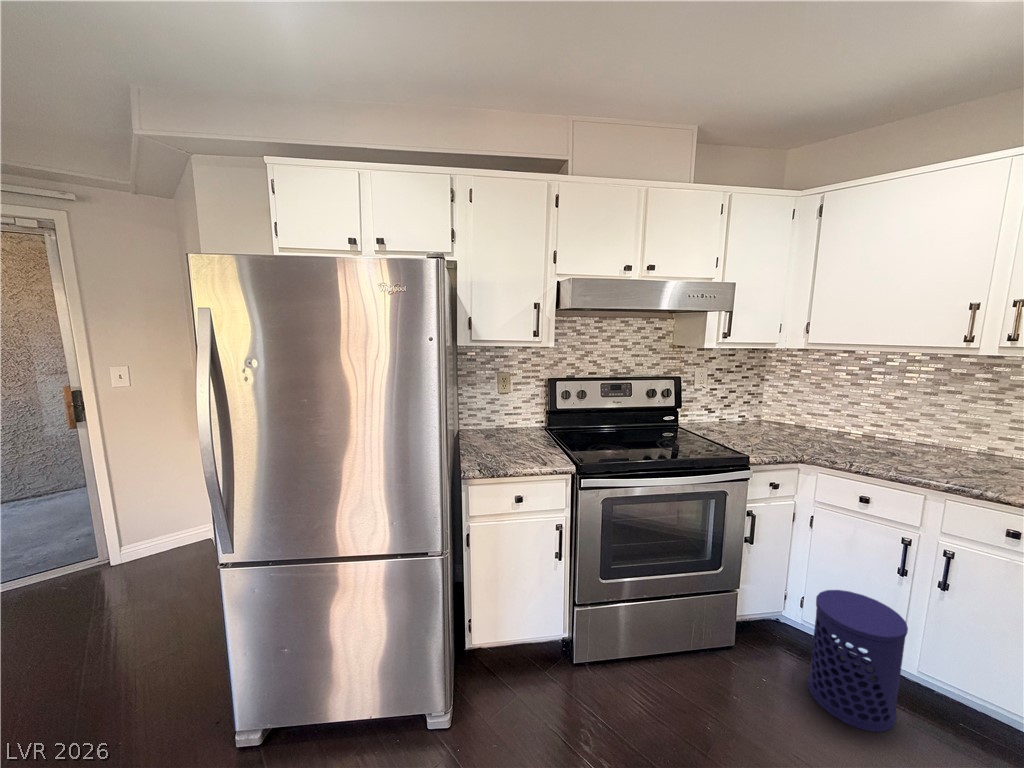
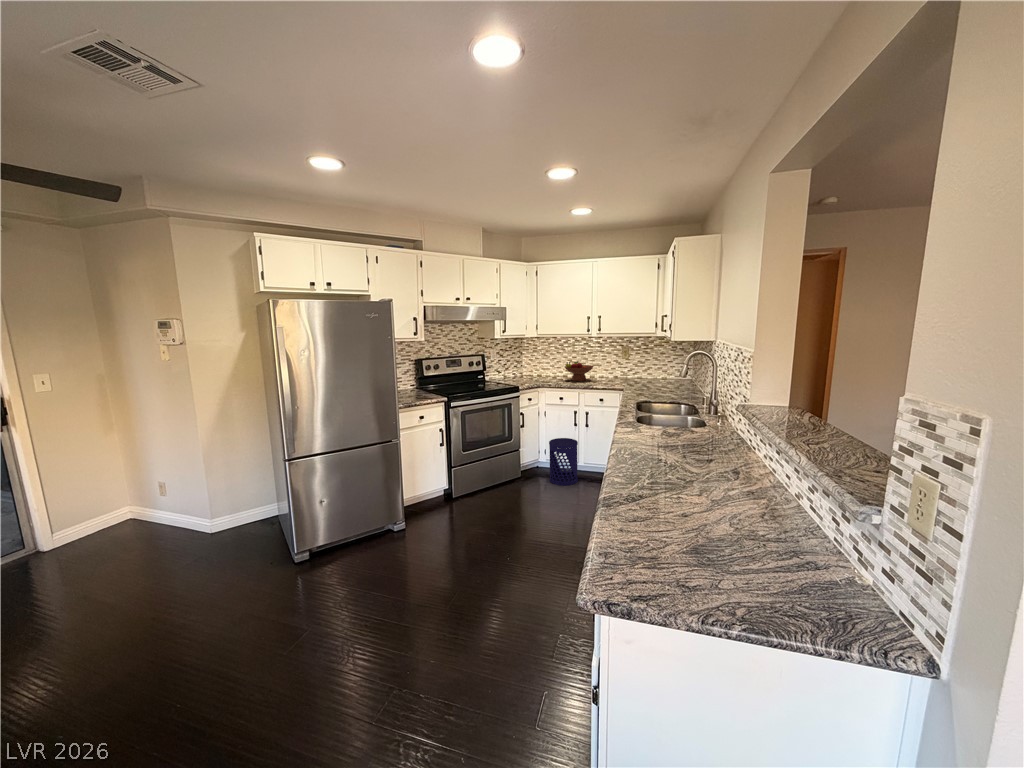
fruit bowl: none [873,410,972,462] -> present [564,361,594,381]

